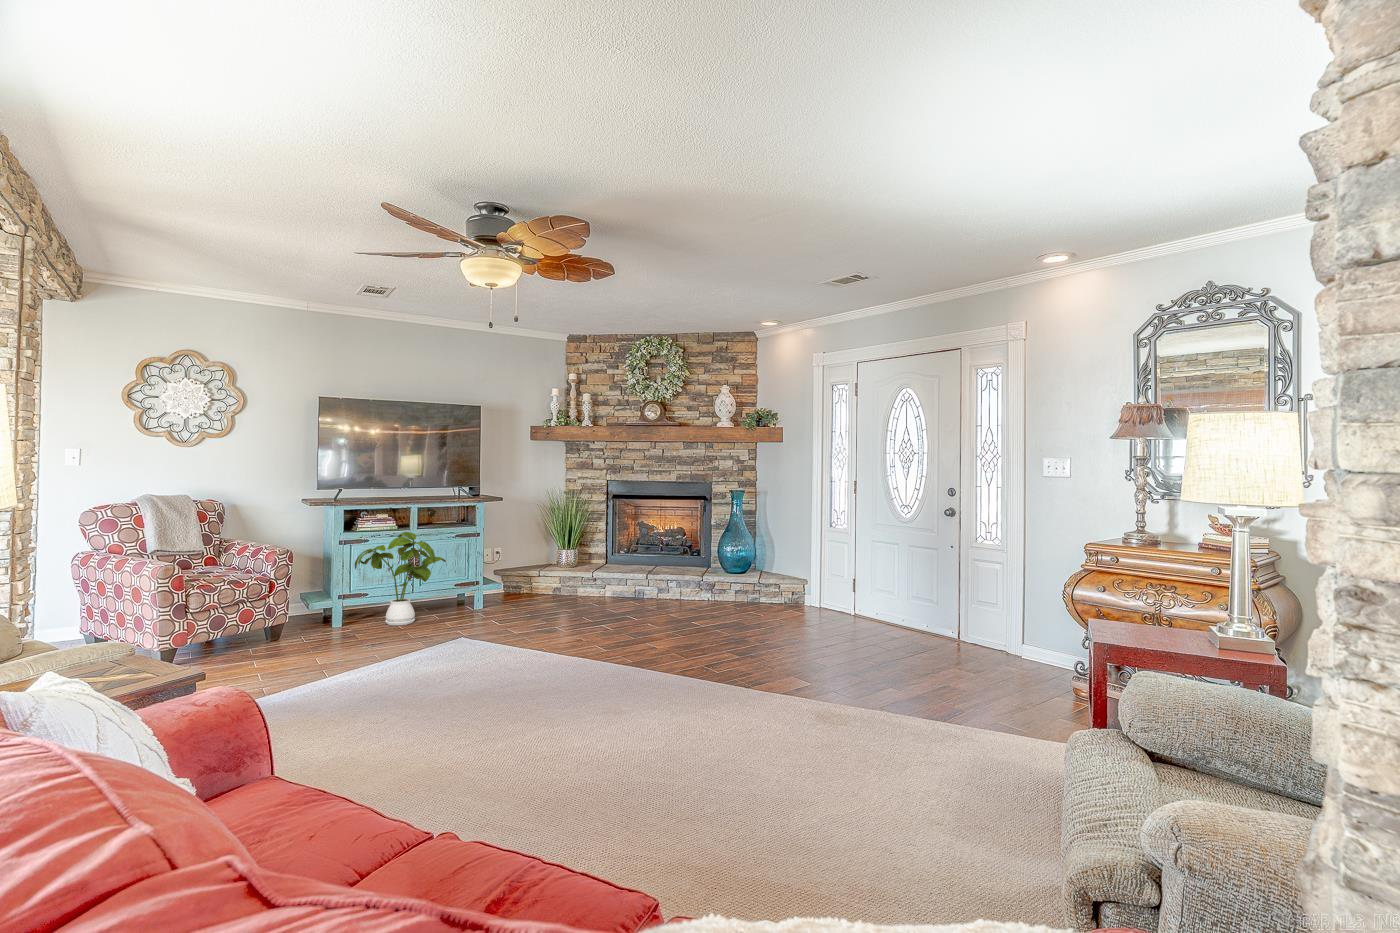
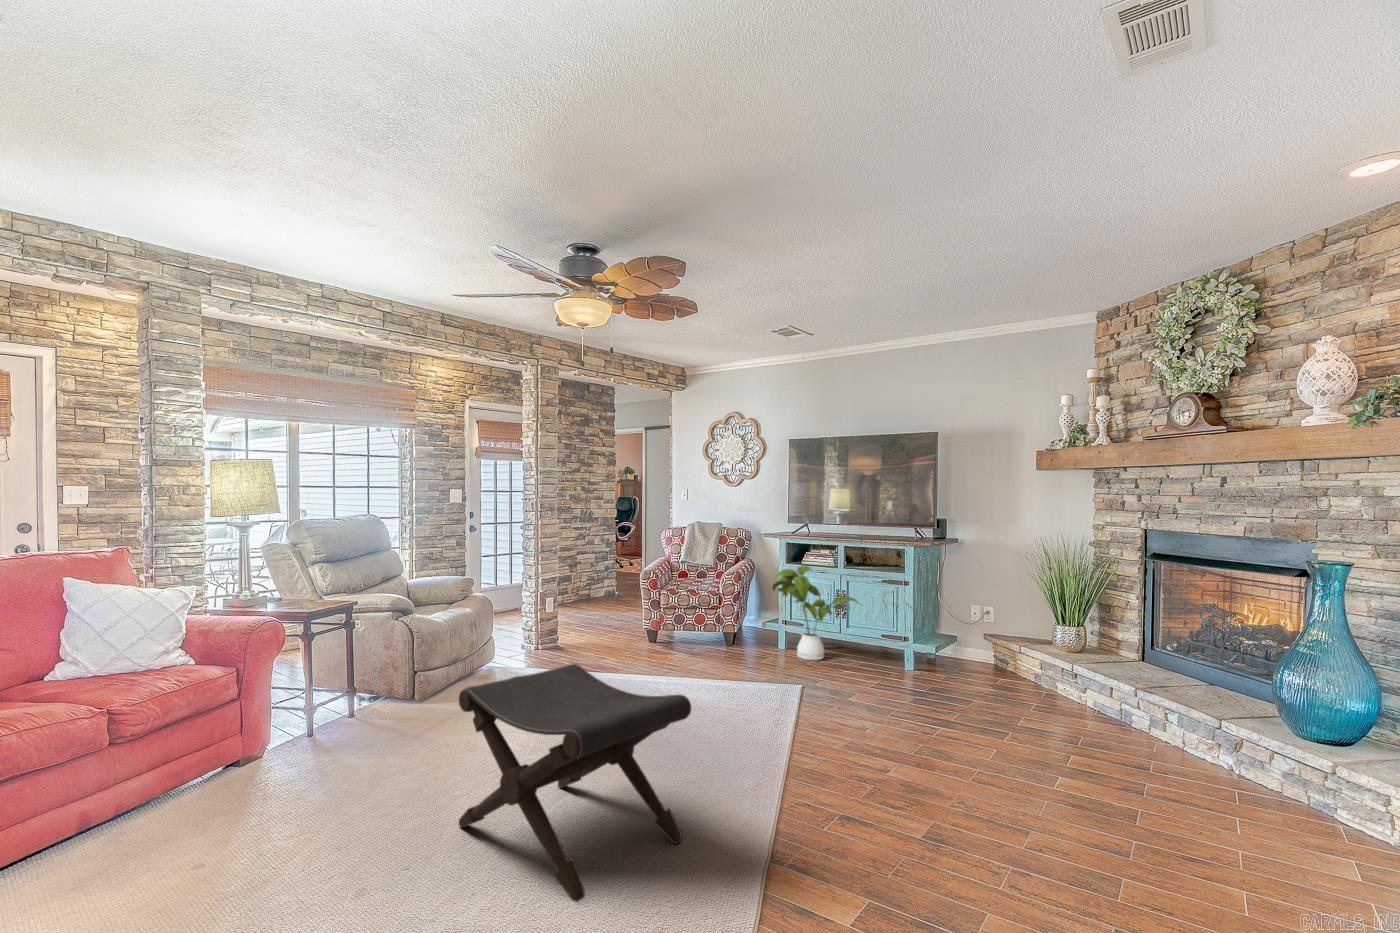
footstool: none [597,606,769,753] -> present [459,664,691,902]

